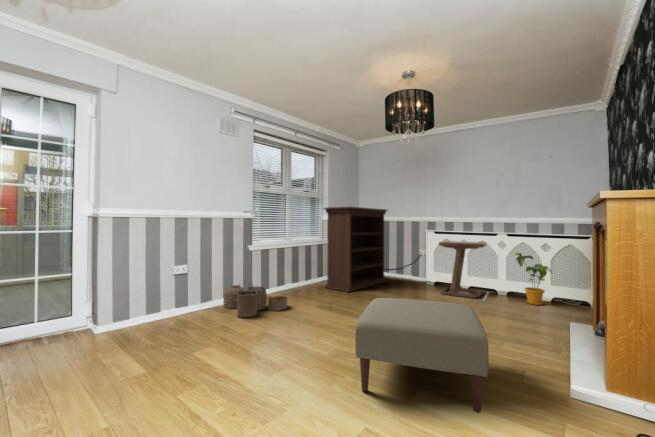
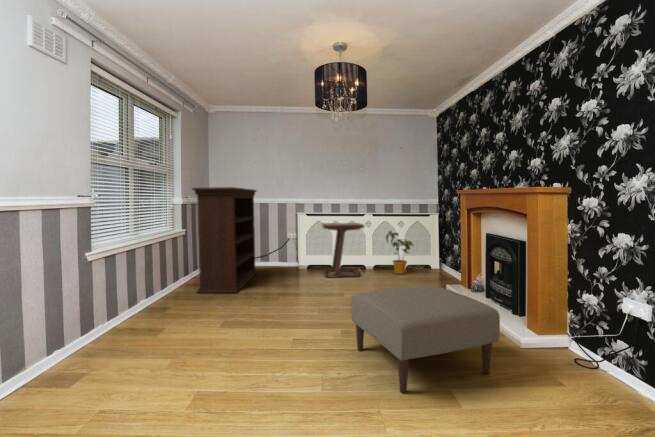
woven basket: present [223,285,287,317] -> none [71,308,187,362]

